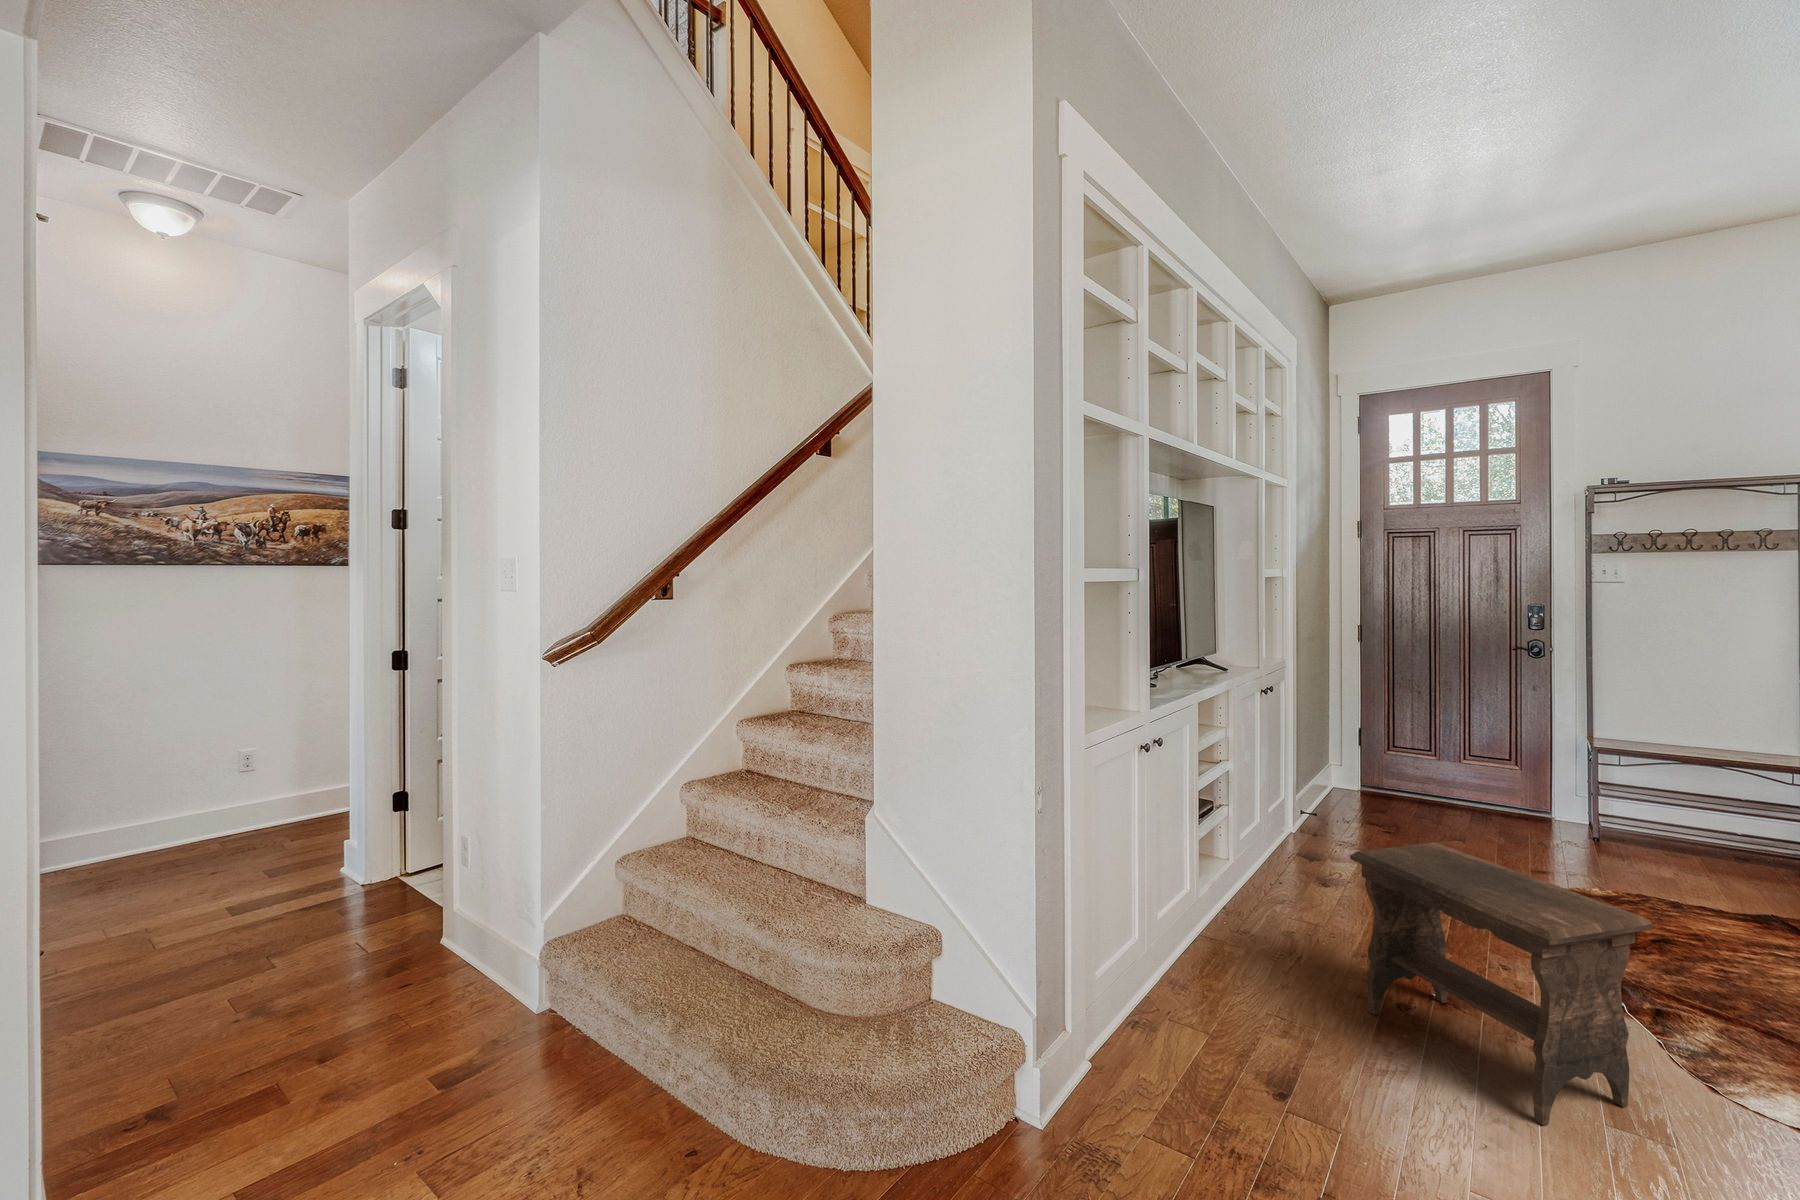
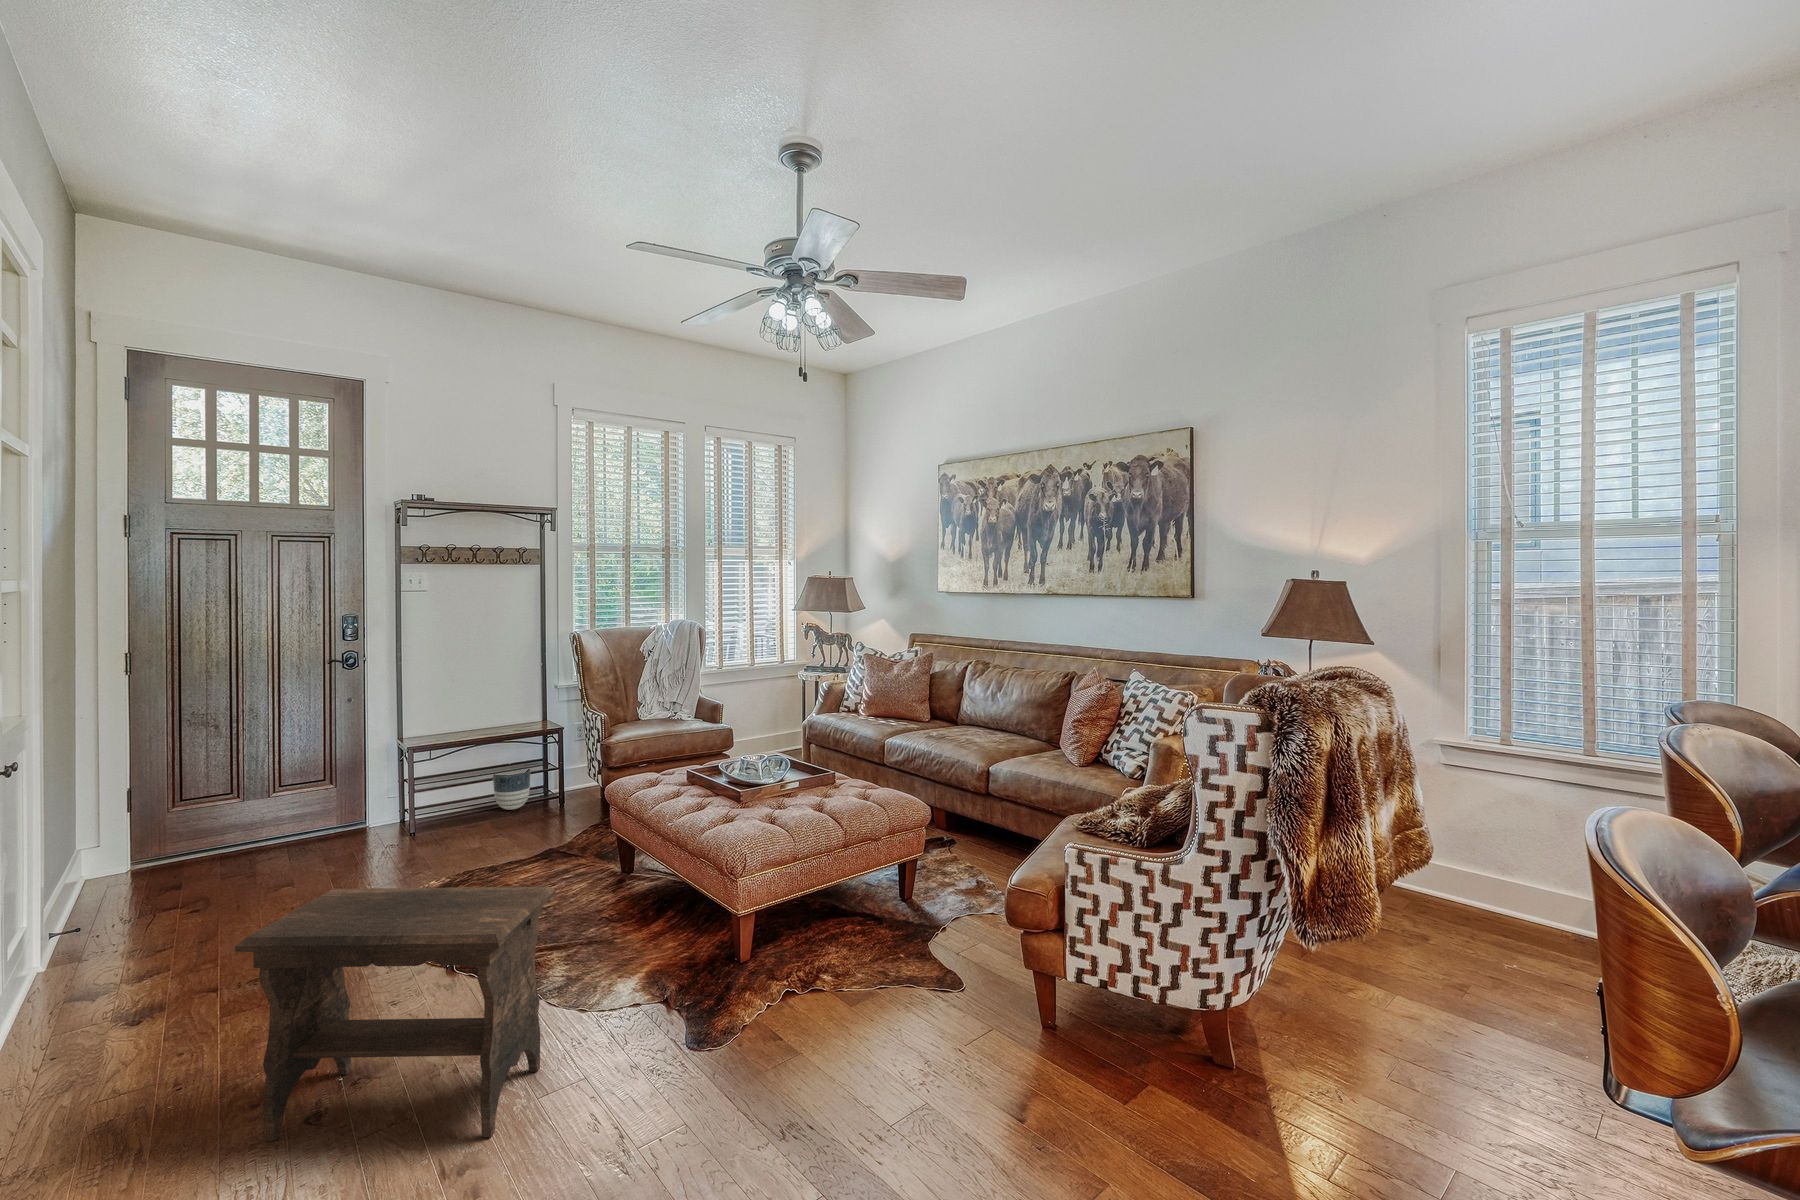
planter: none [1710,795,1770,848] -> present [493,769,530,810]

